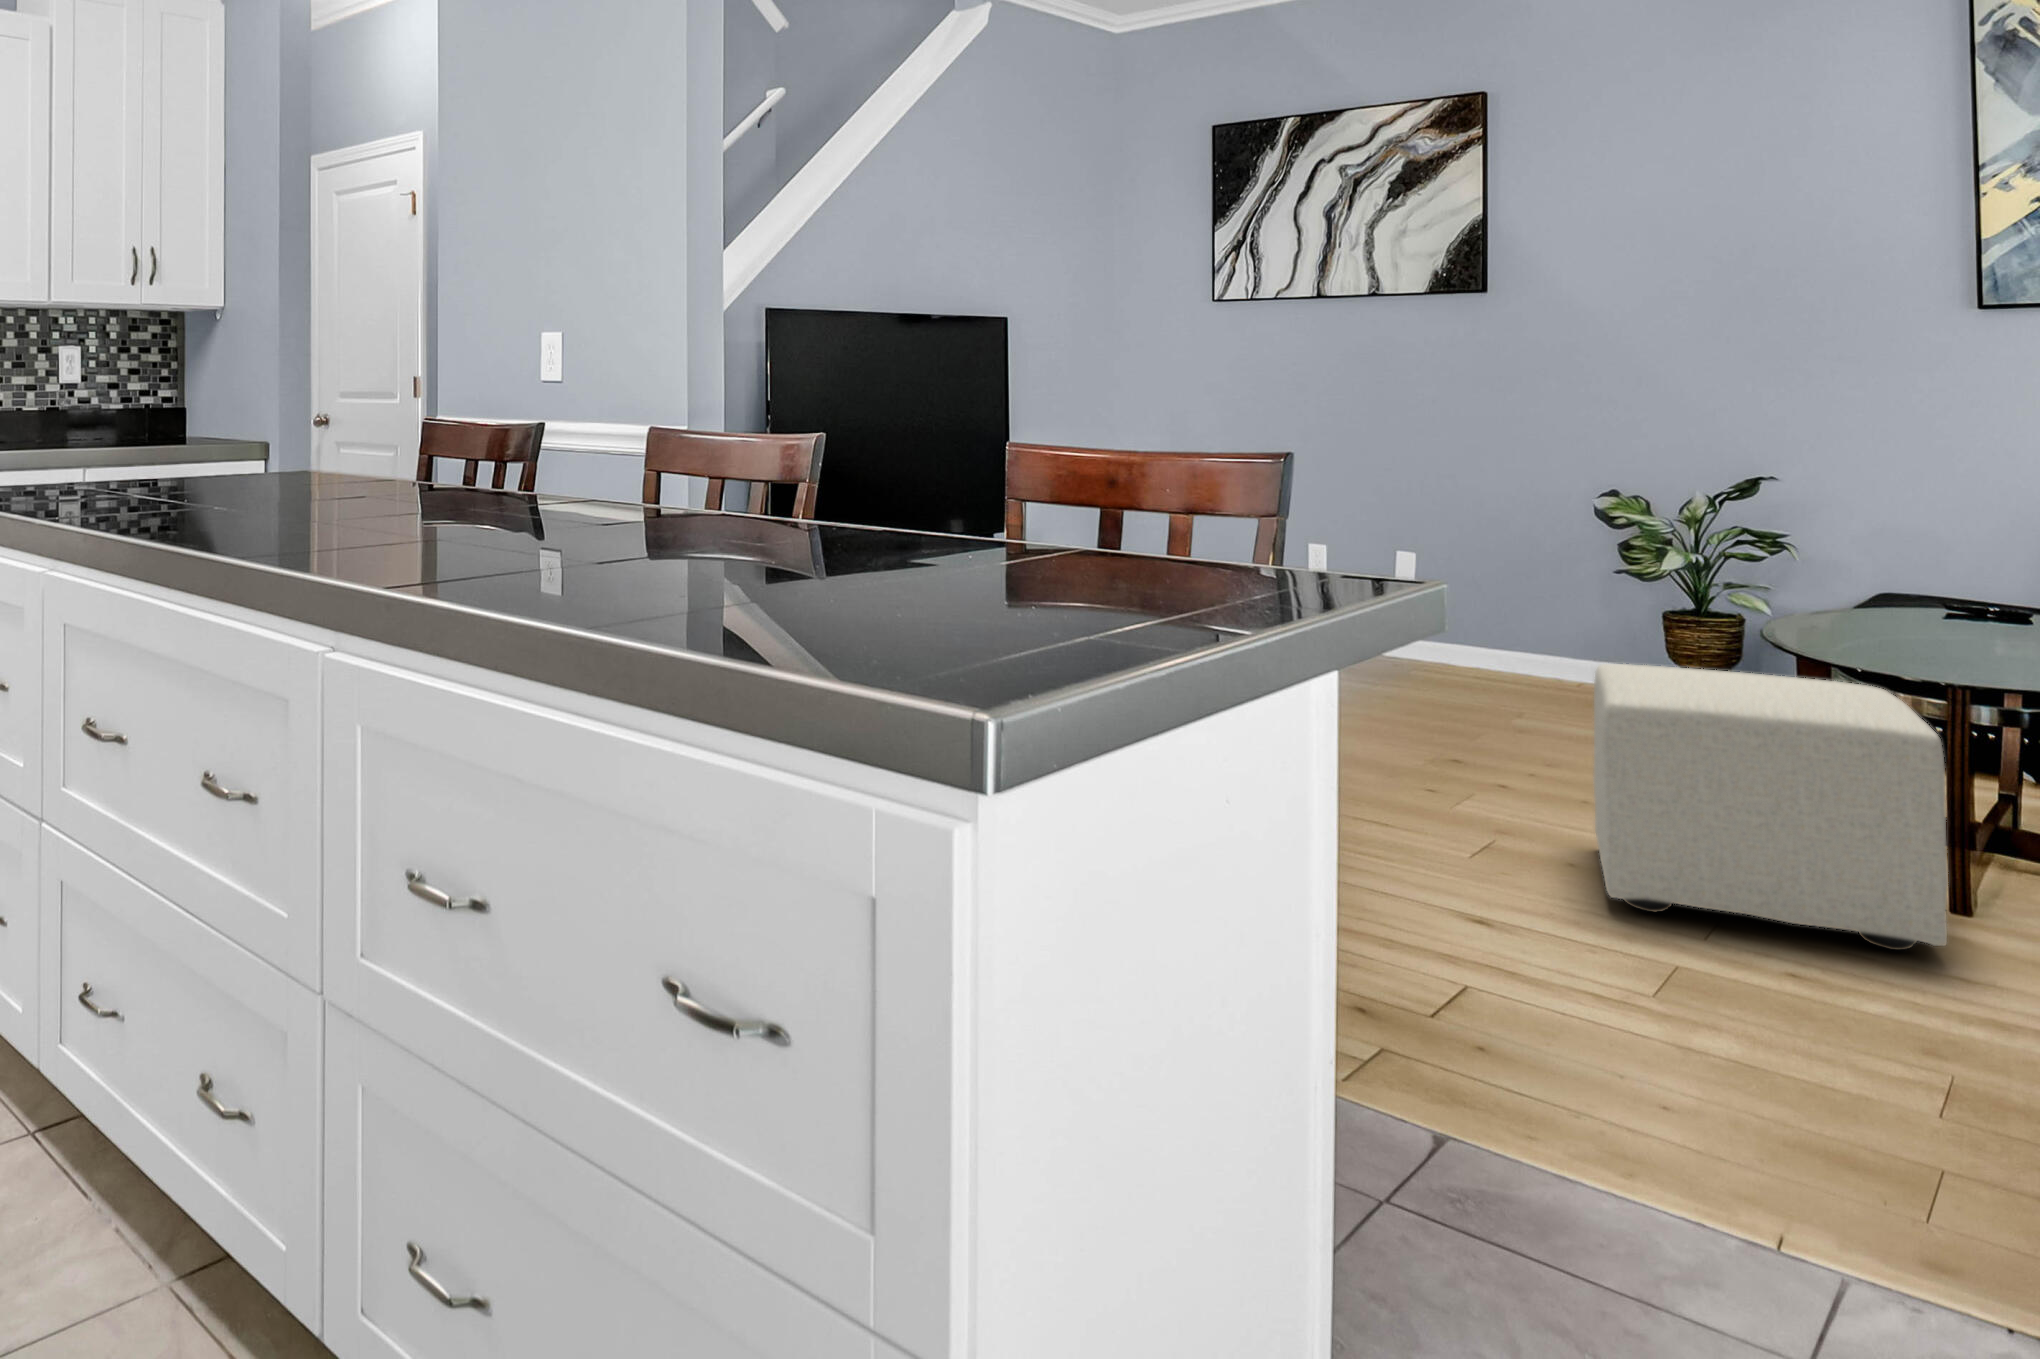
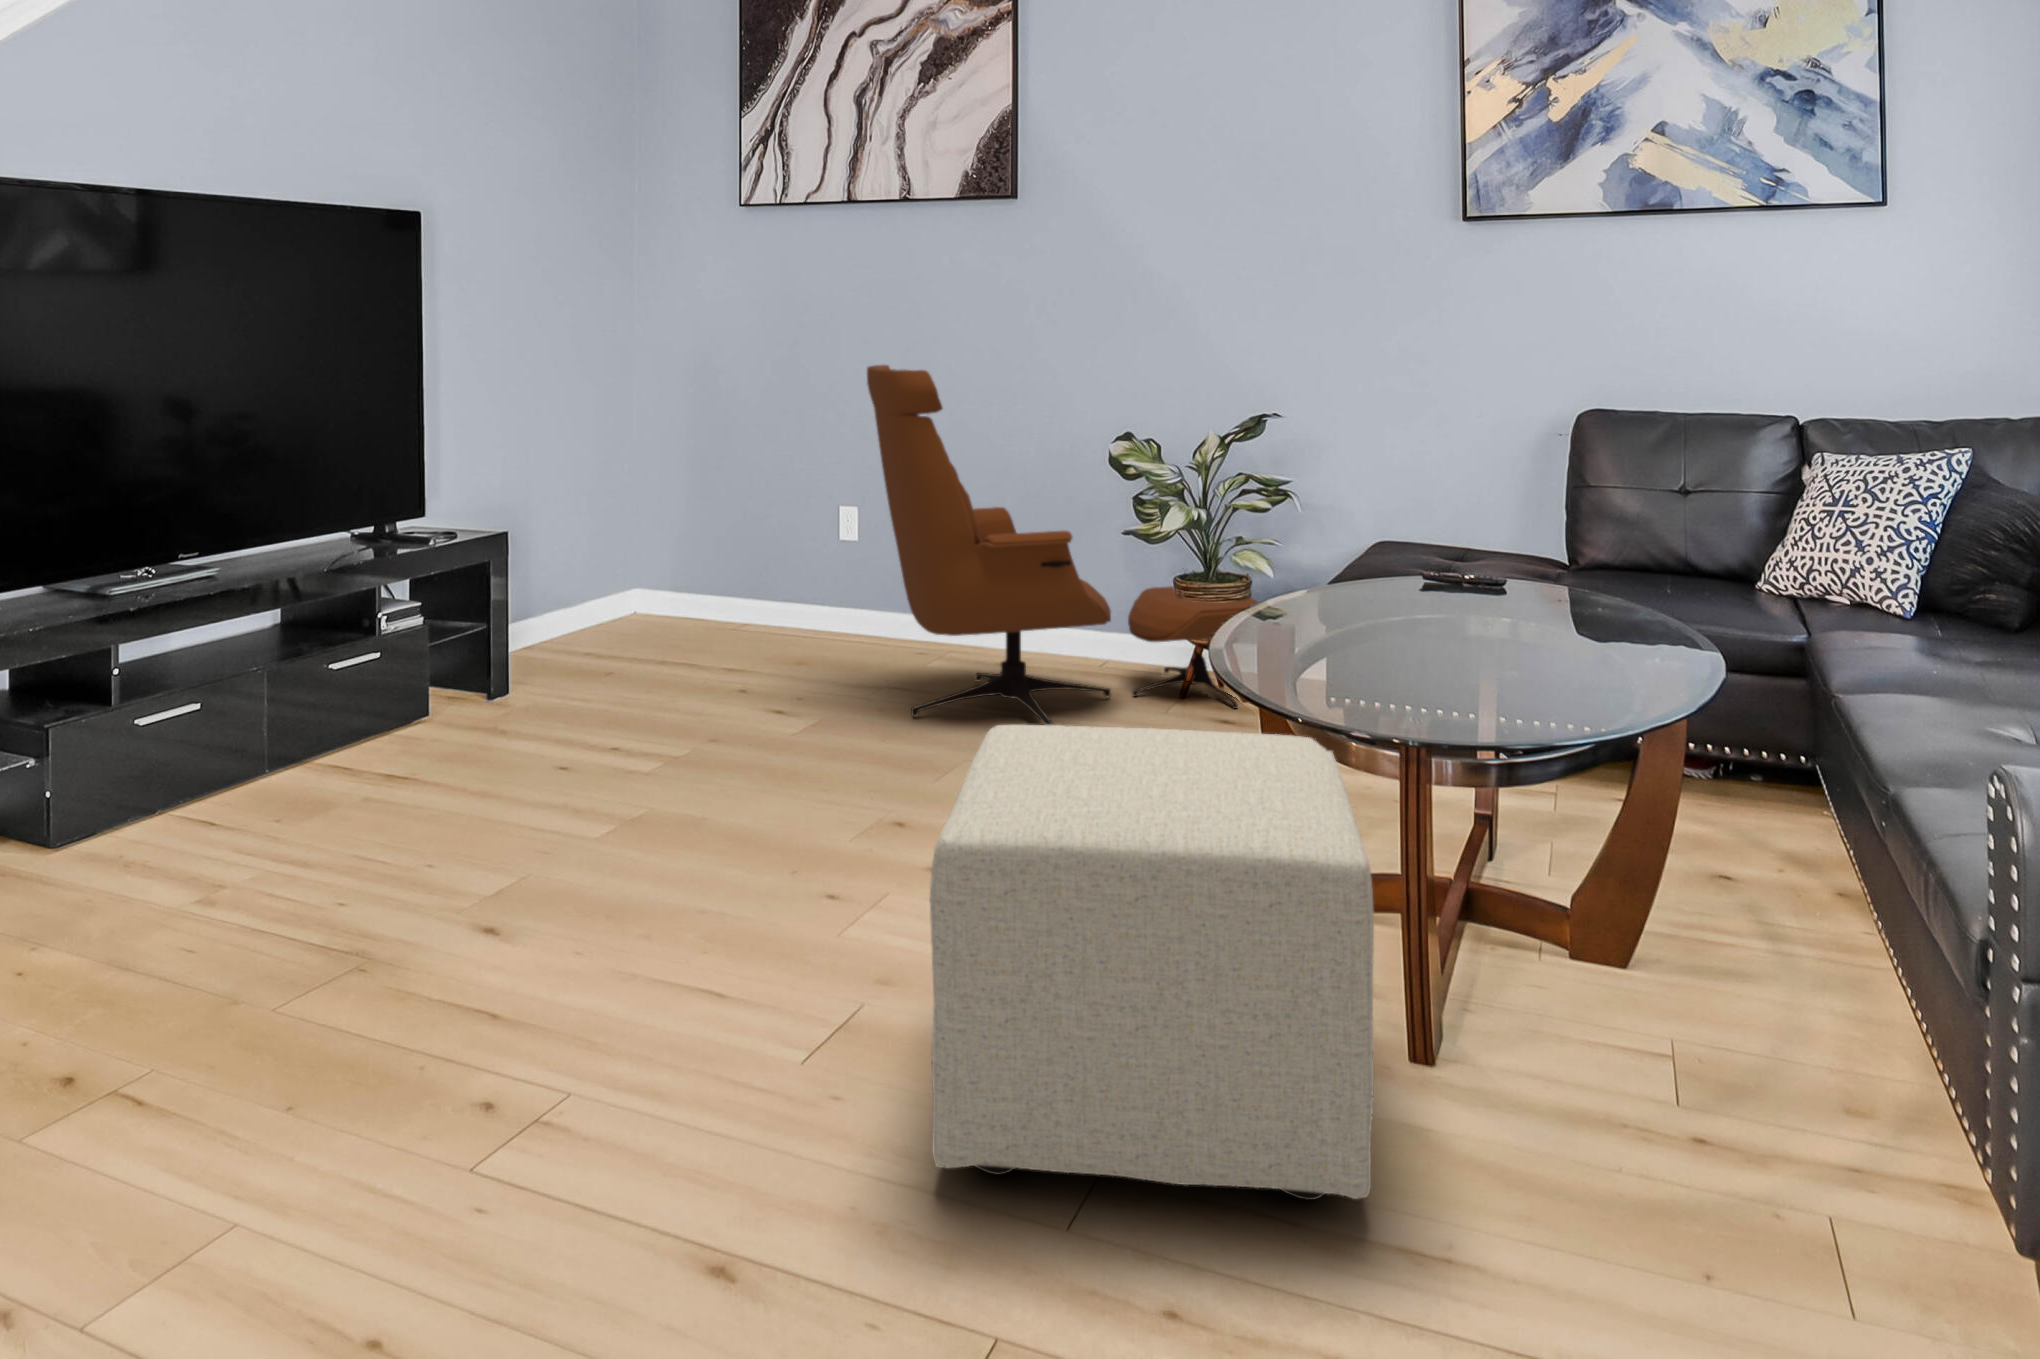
lounge chair: none [1380,429,1775,727] -> present [867,365,1258,725]

